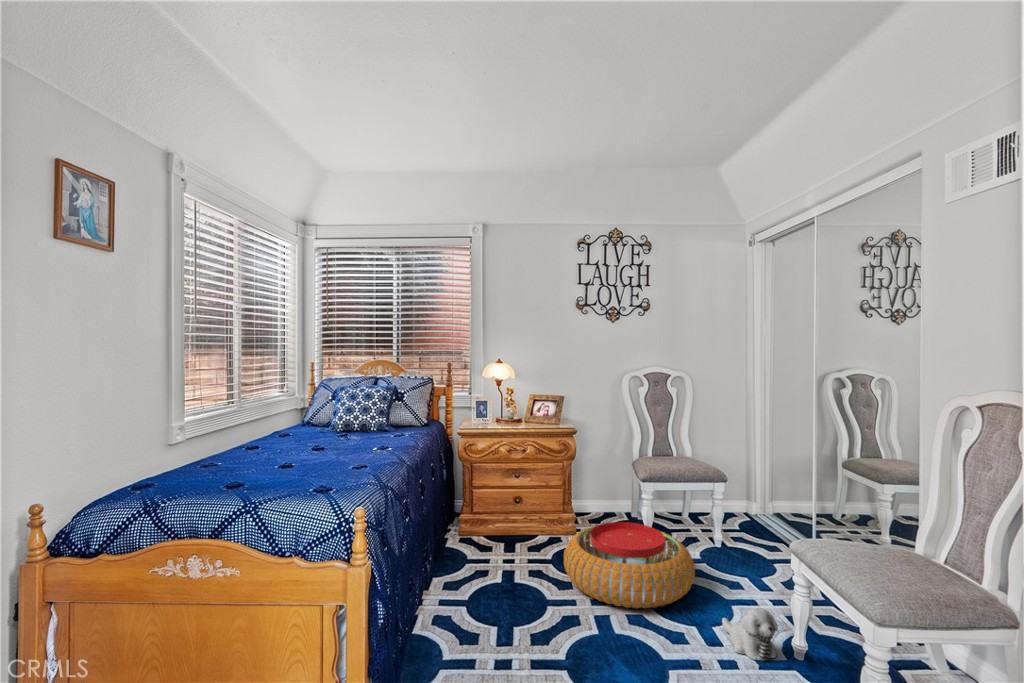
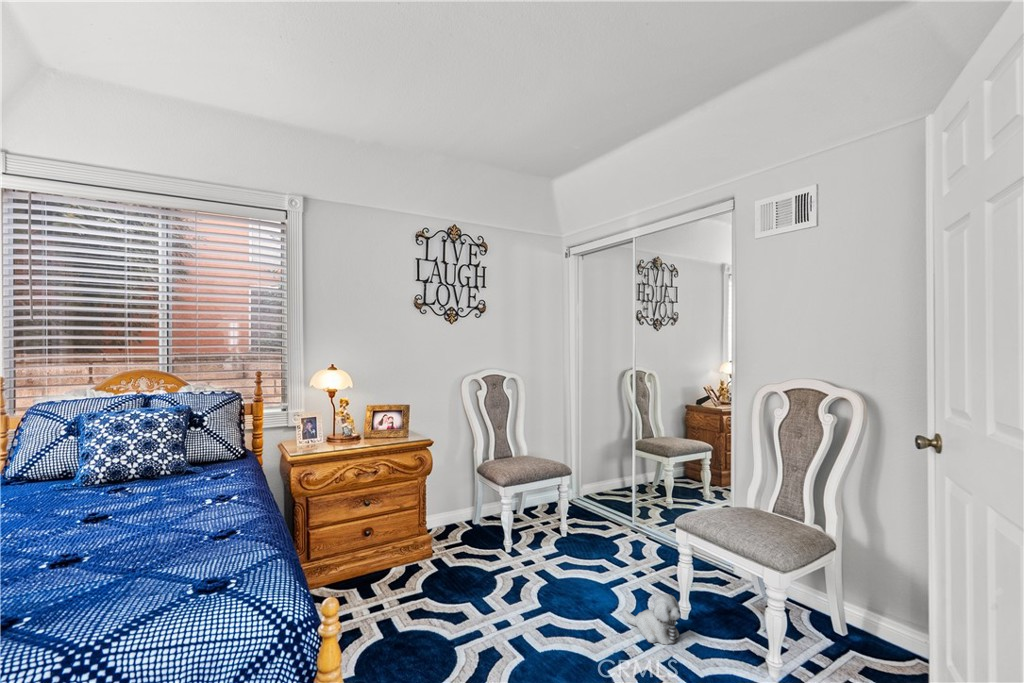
pouf: present [564,522,695,608] -> none [448,533,583,630]

